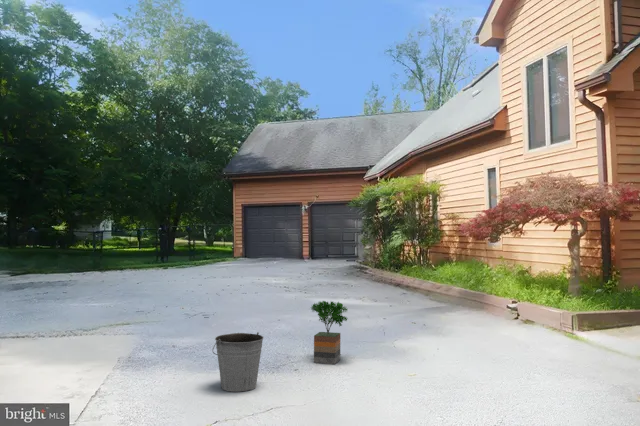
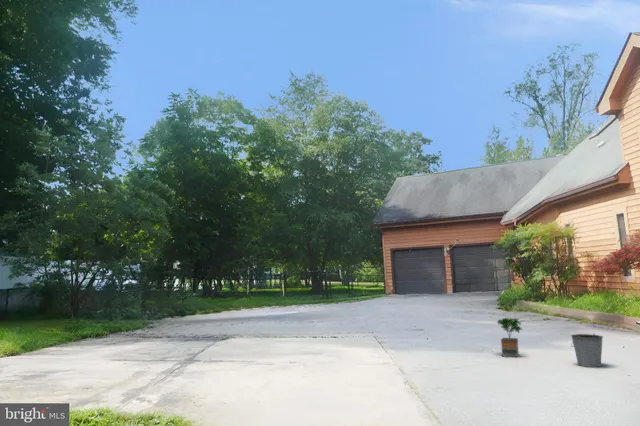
bucket: present [213,332,264,392] -> present [571,334,603,367]

